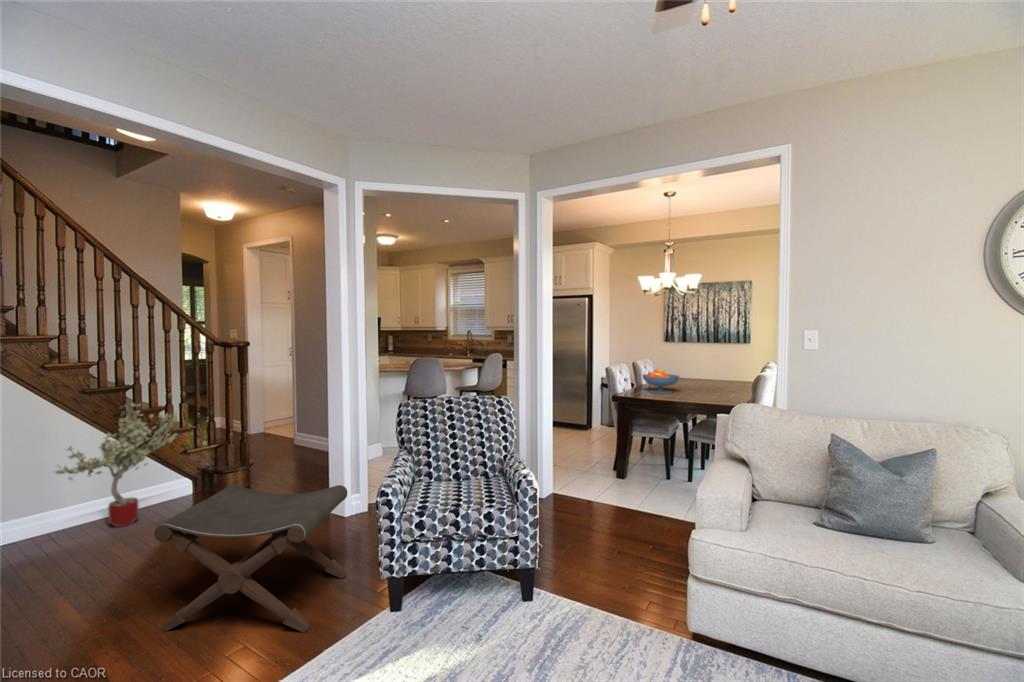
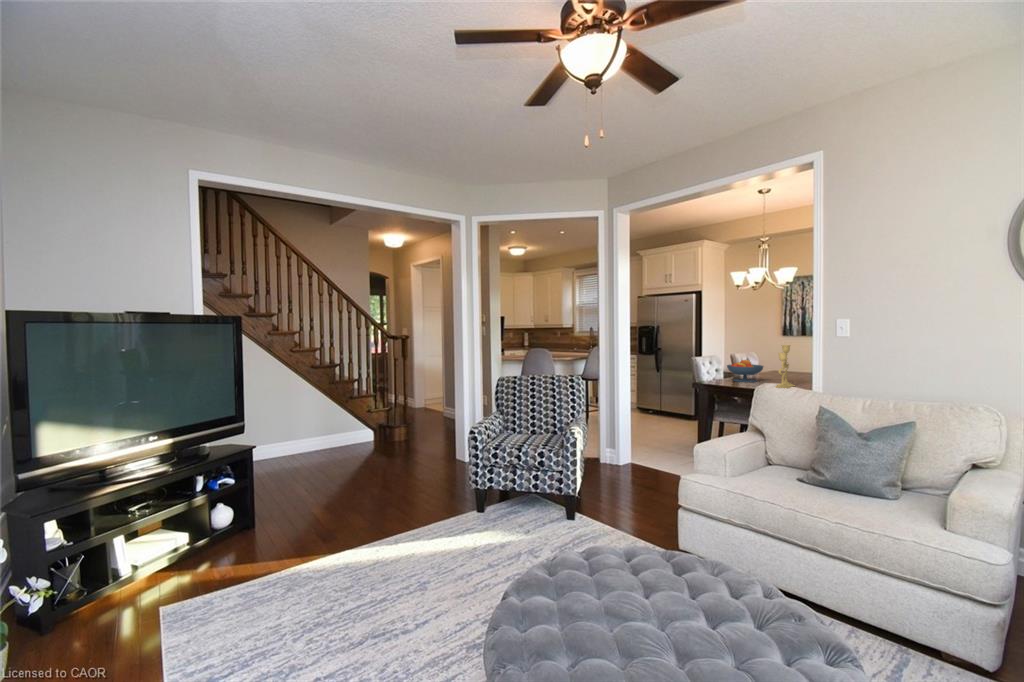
candlestick: none [698,355,717,401] -> present [776,345,795,388]
potted tree: present [56,403,178,527] -> none [298,374,365,454]
footstool: present [154,485,347,632] -> none [345,426,457,514]

